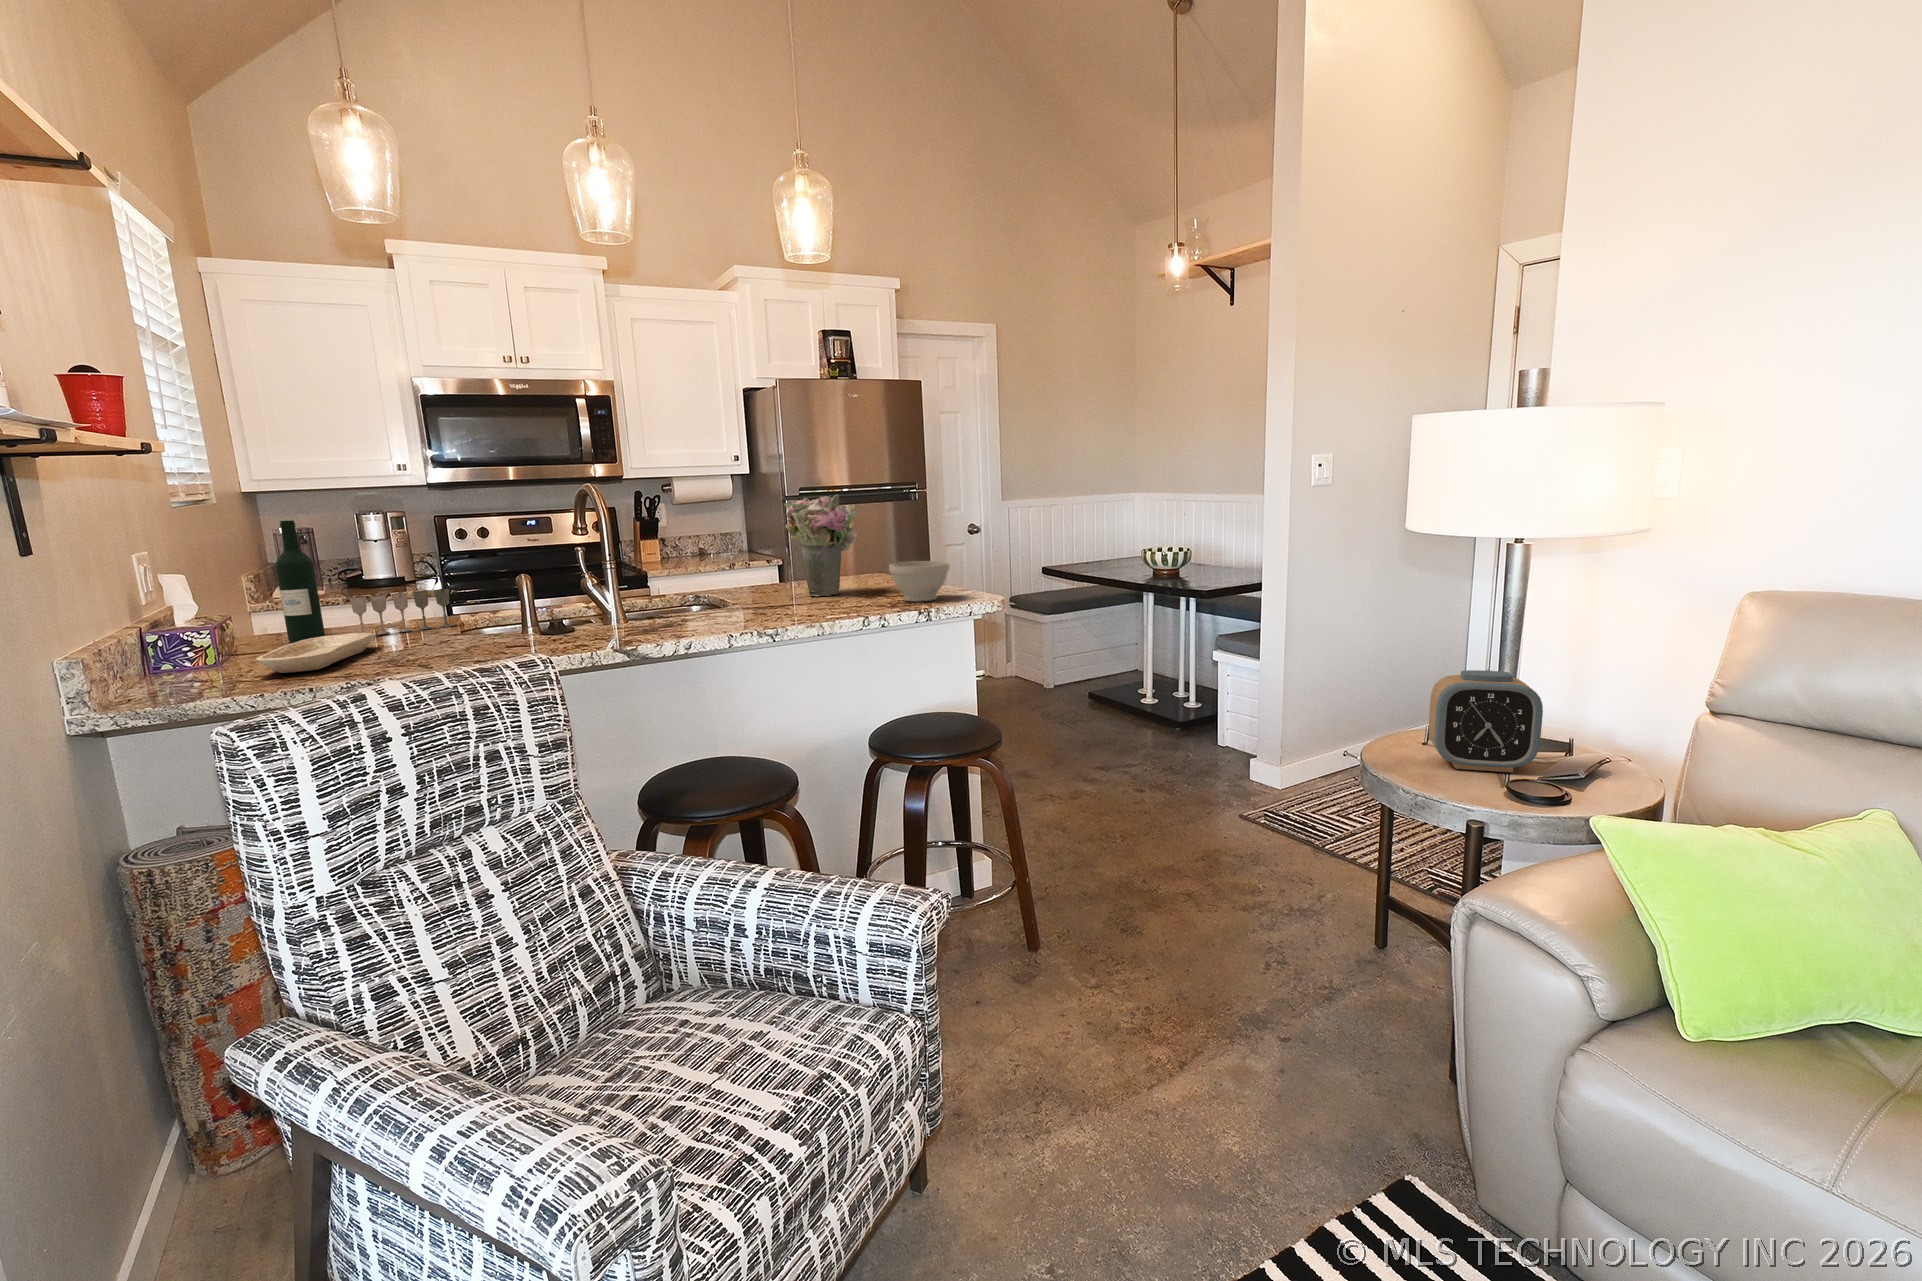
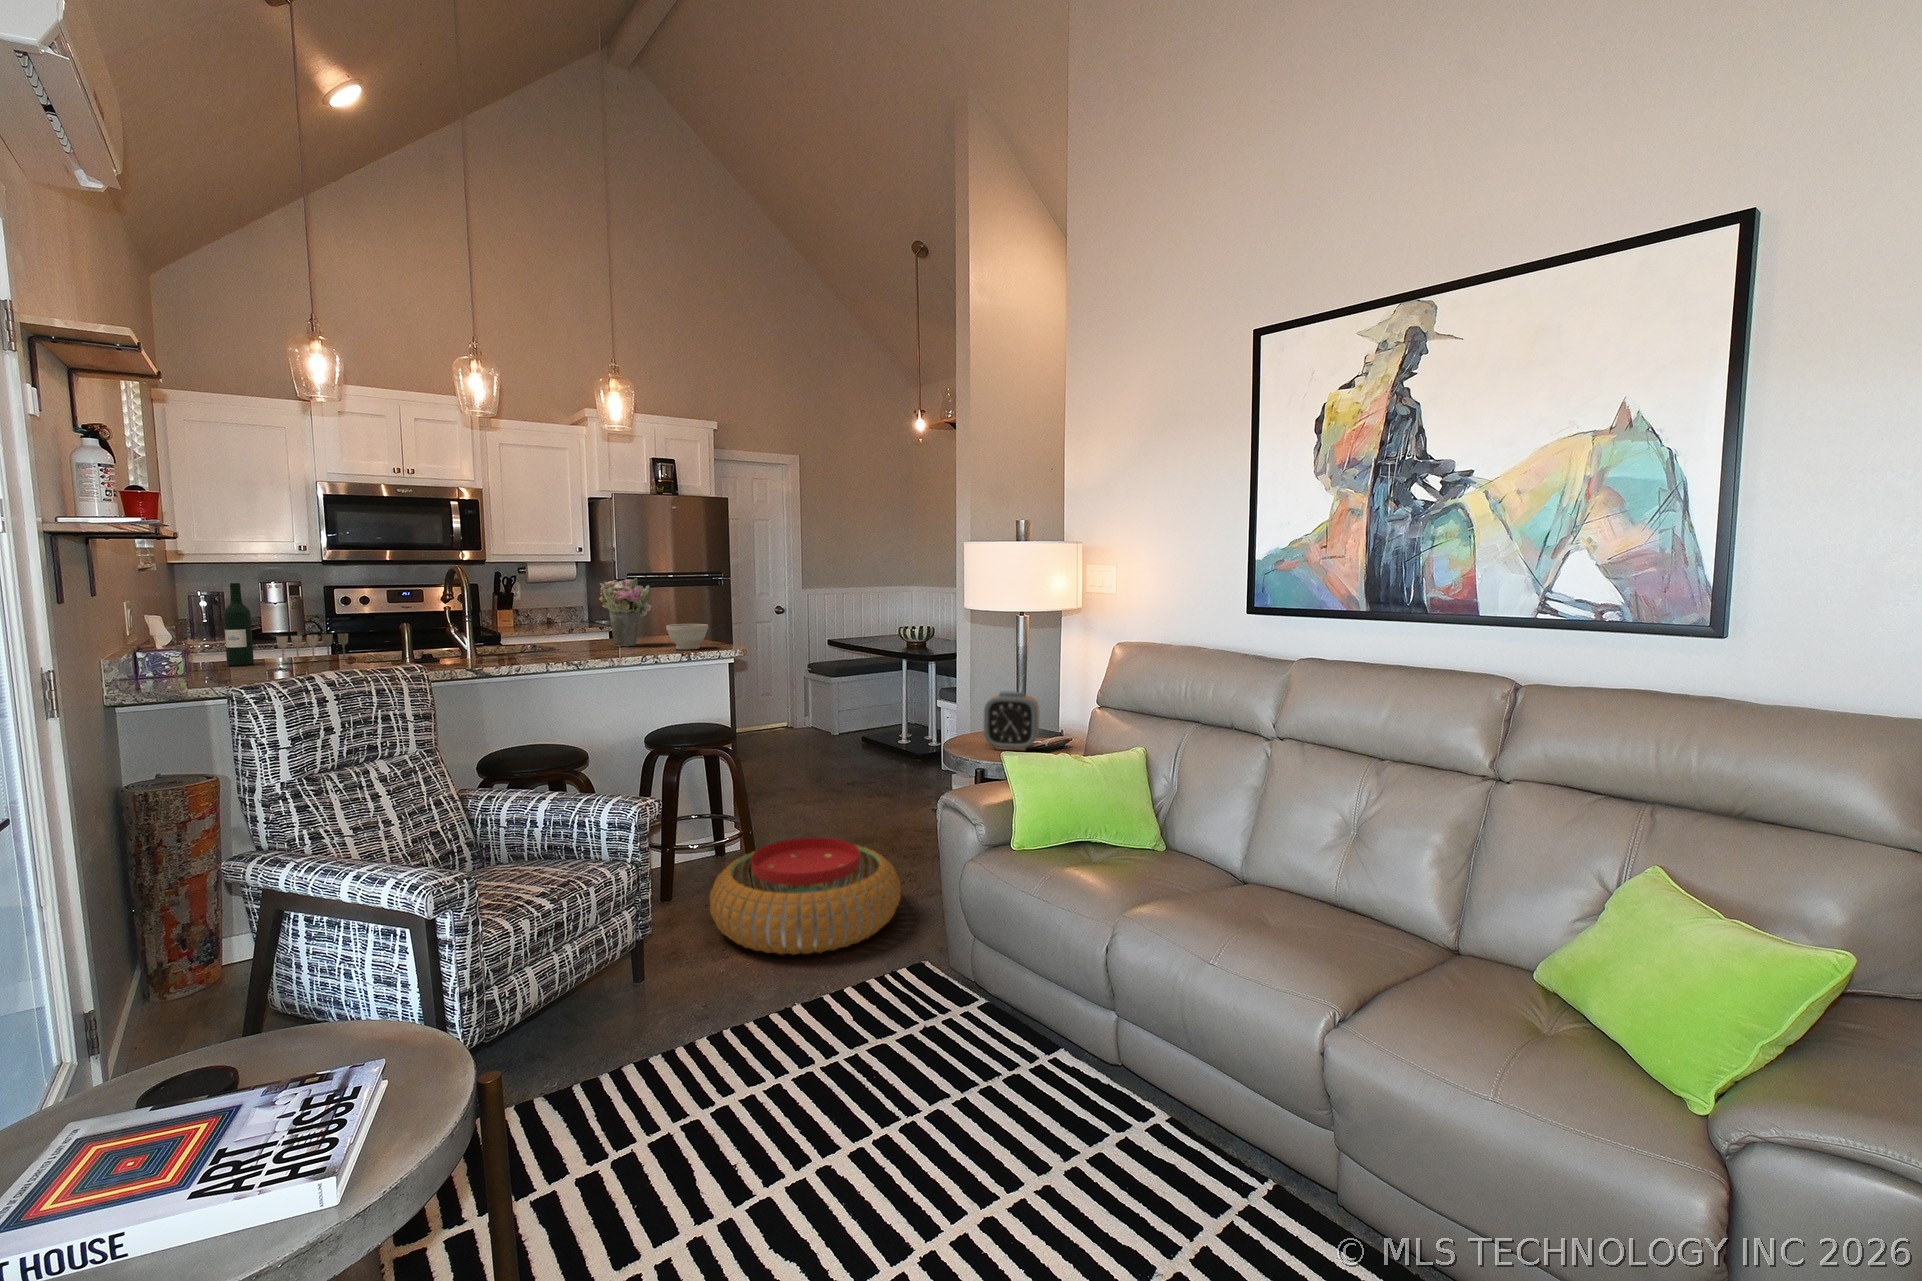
tray: present [256,633,376,673] -> none [221,659,298,678]
pouf: none [992,894,1300,1122] -> present [710,838,900,955]

